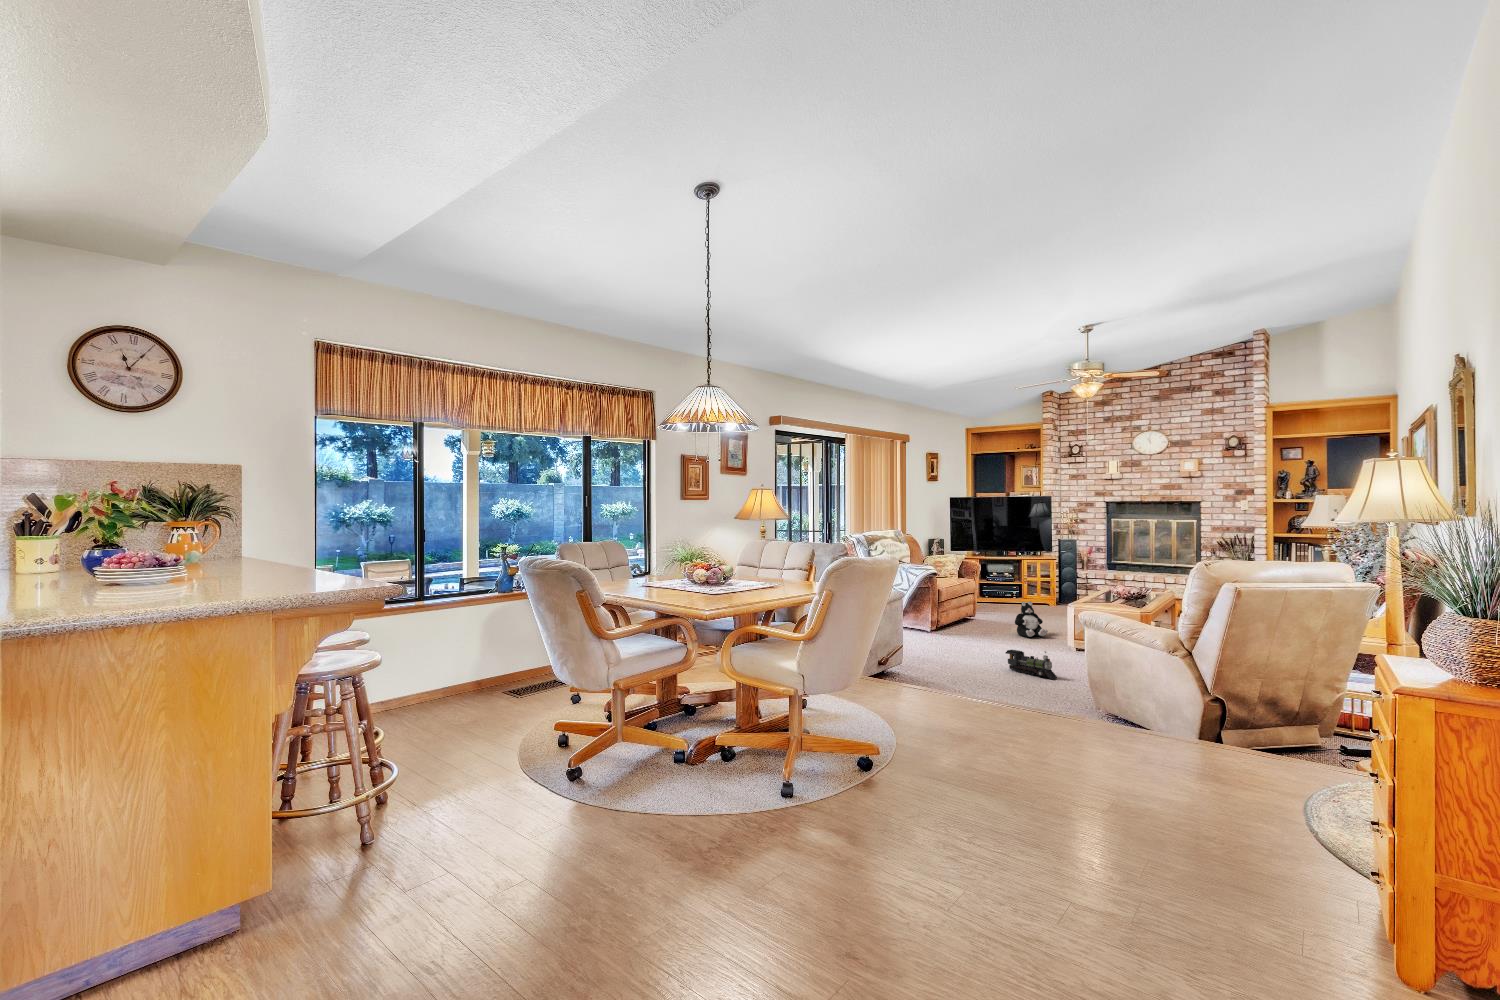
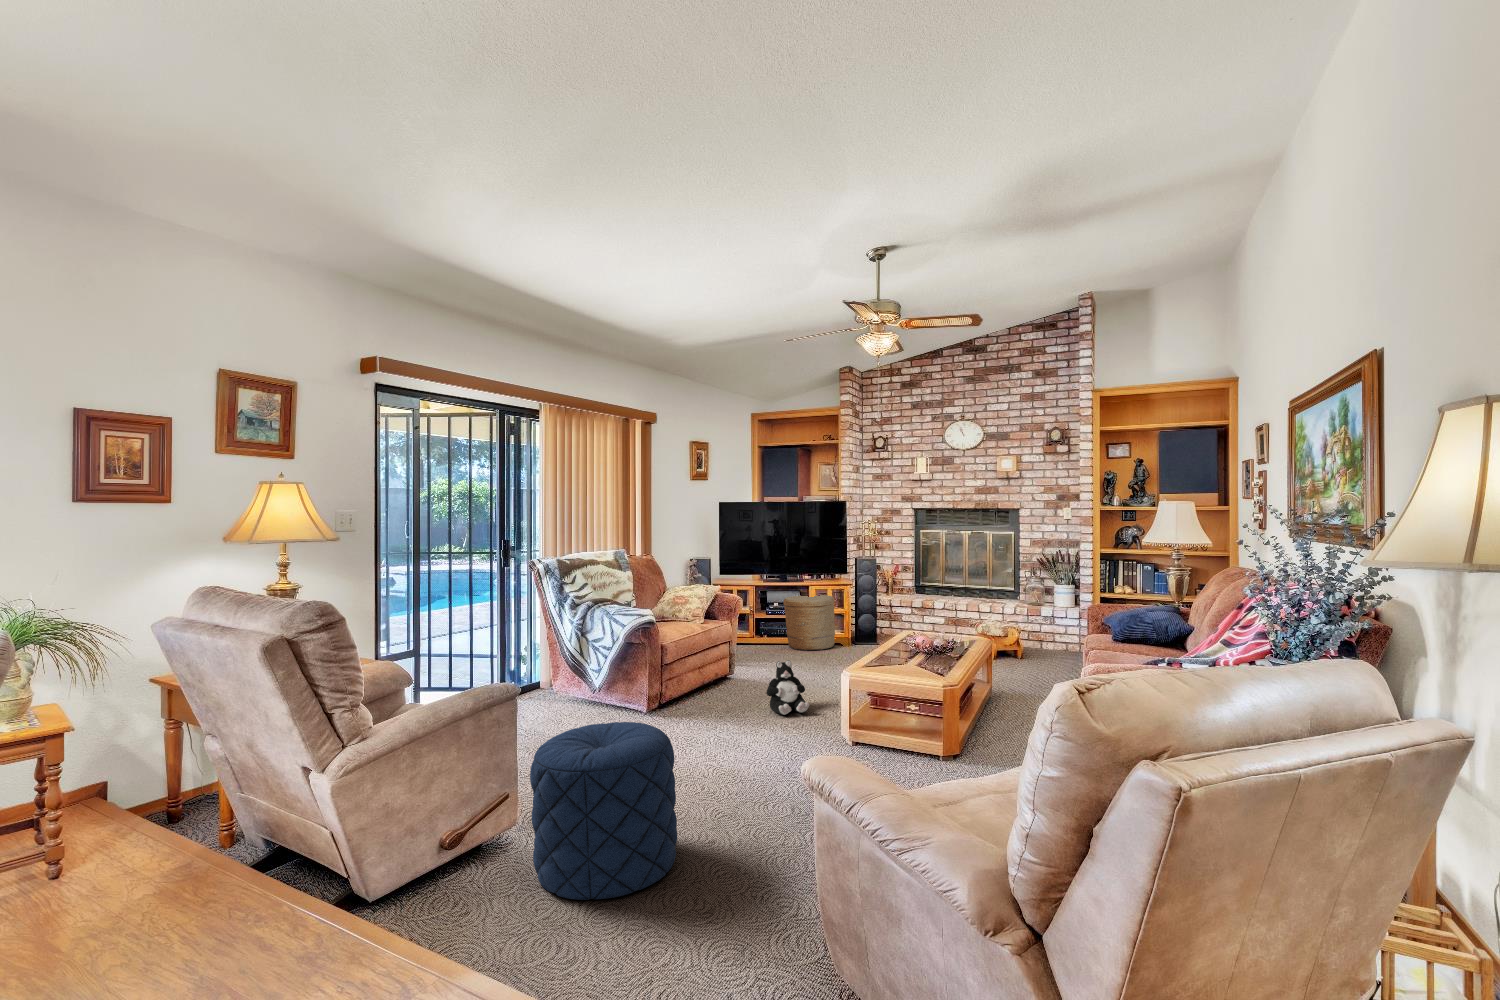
woven basket: none [1003,566,1045,607] -> present [783,595,835,650]
pouf: none [924,612,1006,697] -> present [530,722,677,900]
toy train: present [1006,650,1057,679] -> none [708,766,779,824]

